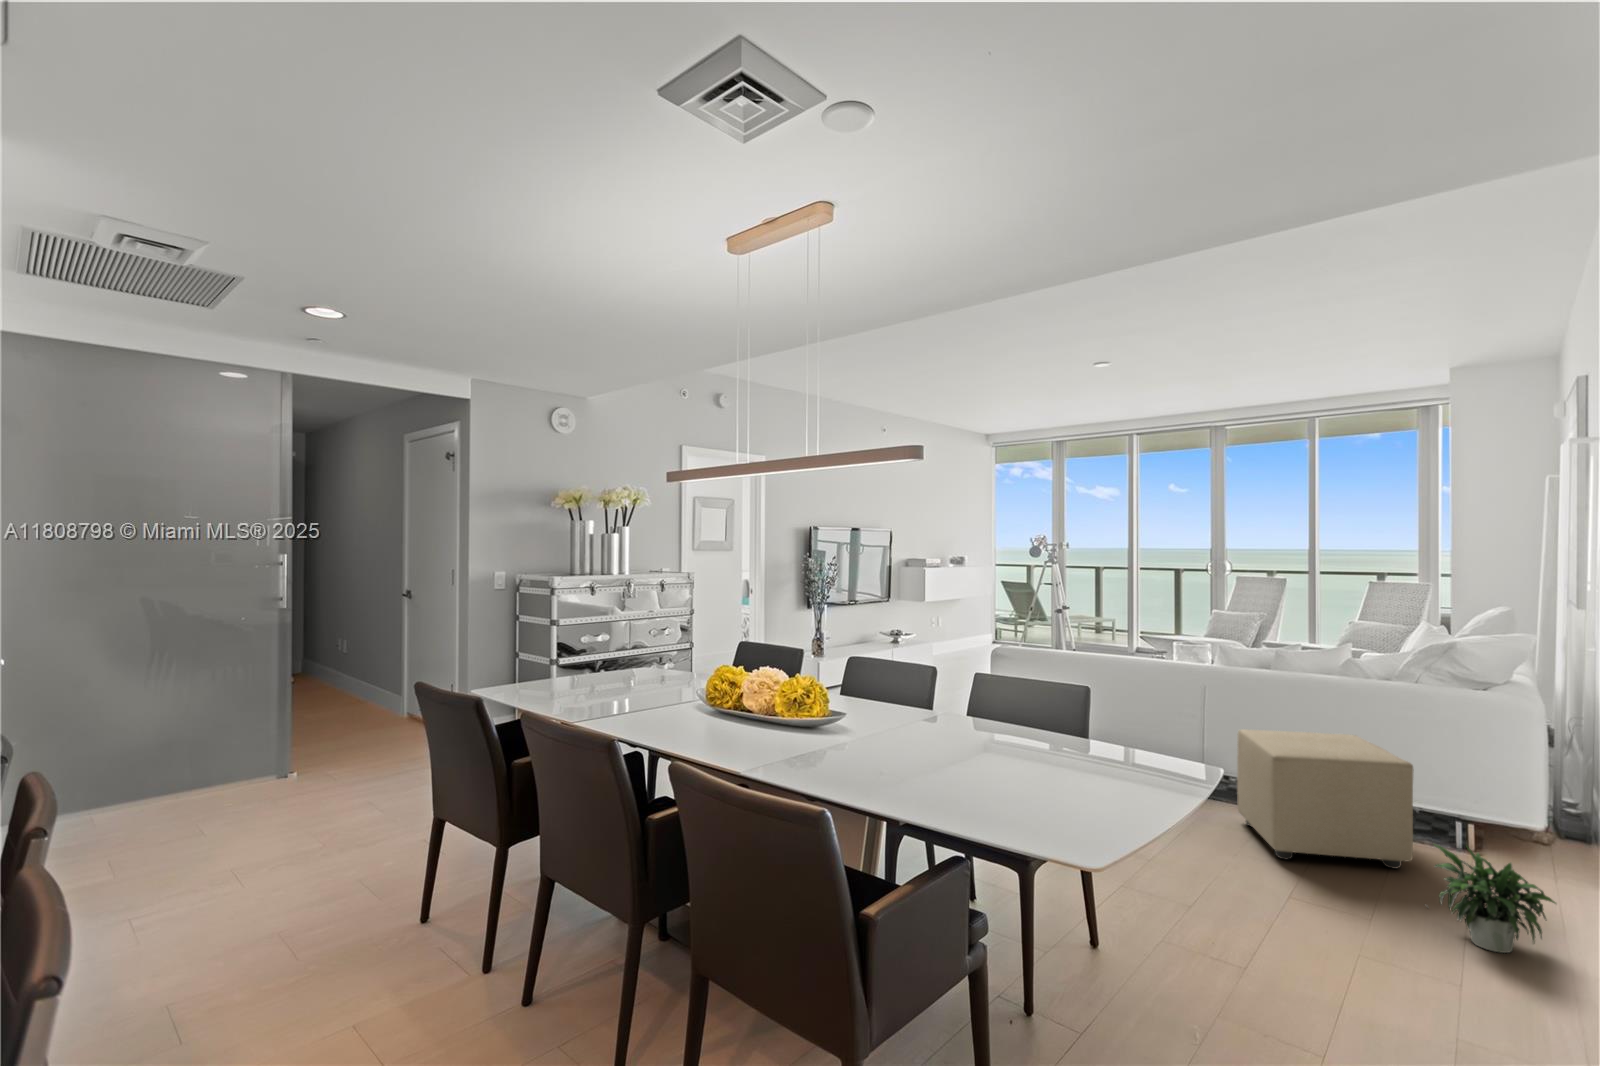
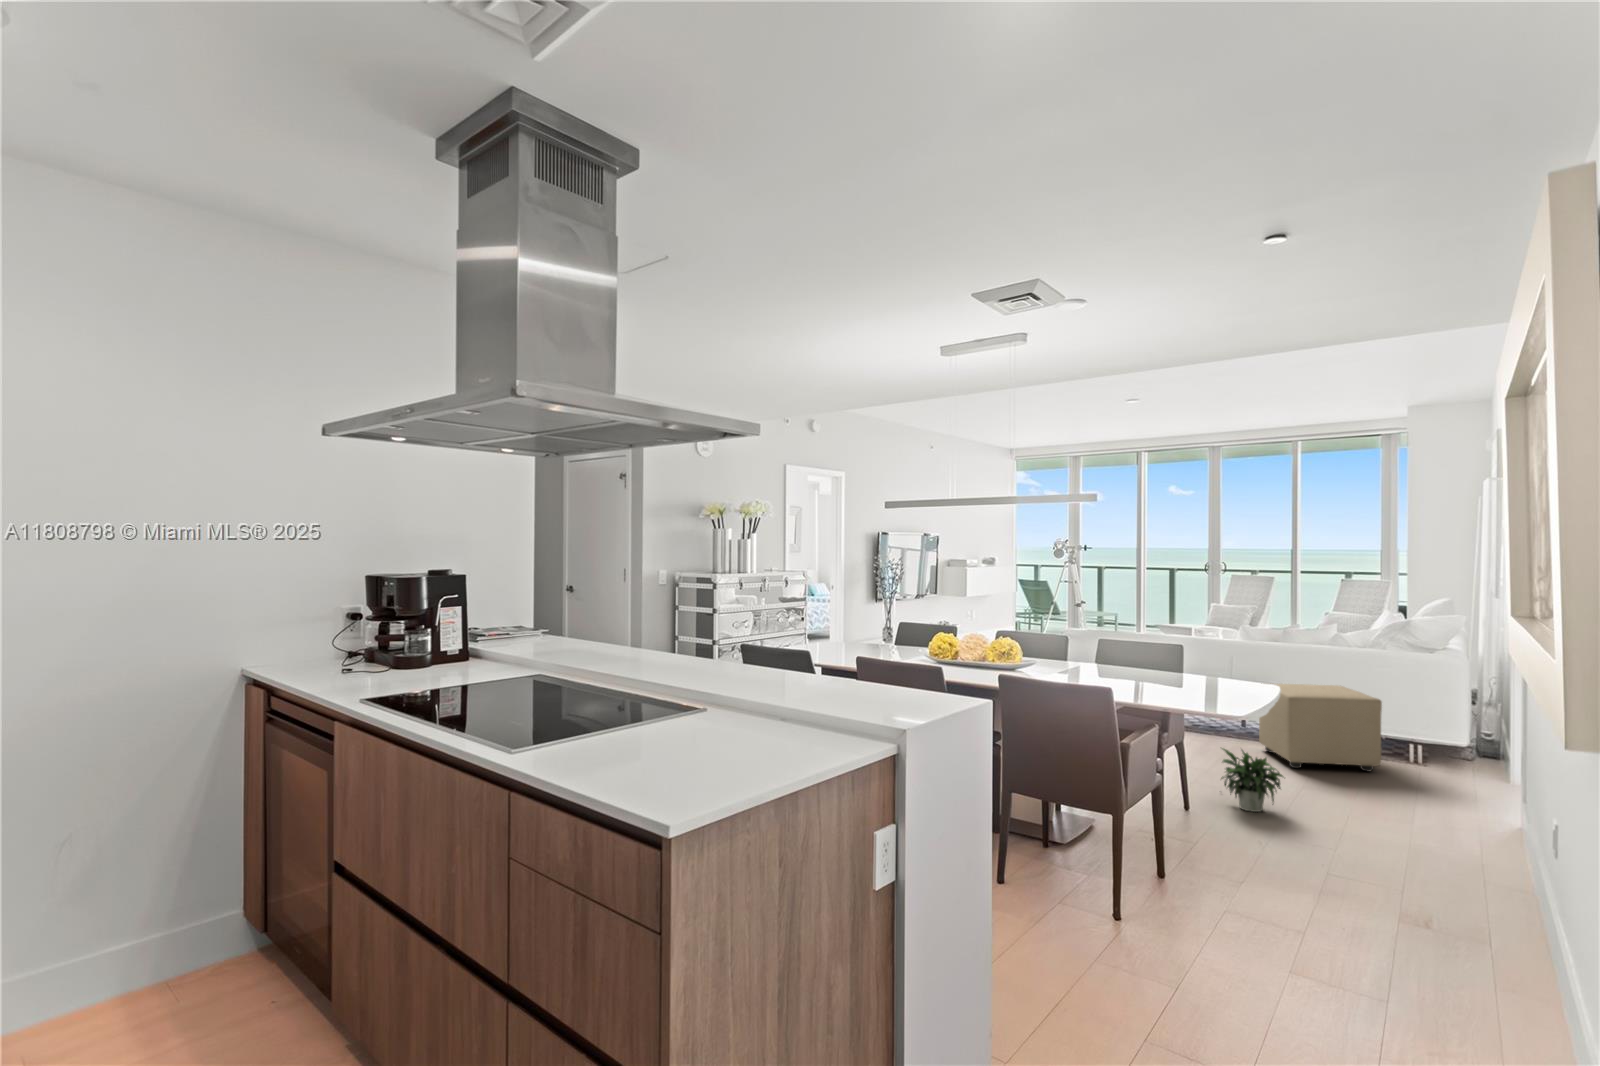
potted plant: present [1434,844,1556,953] -> present [1222,748,1283,812]

